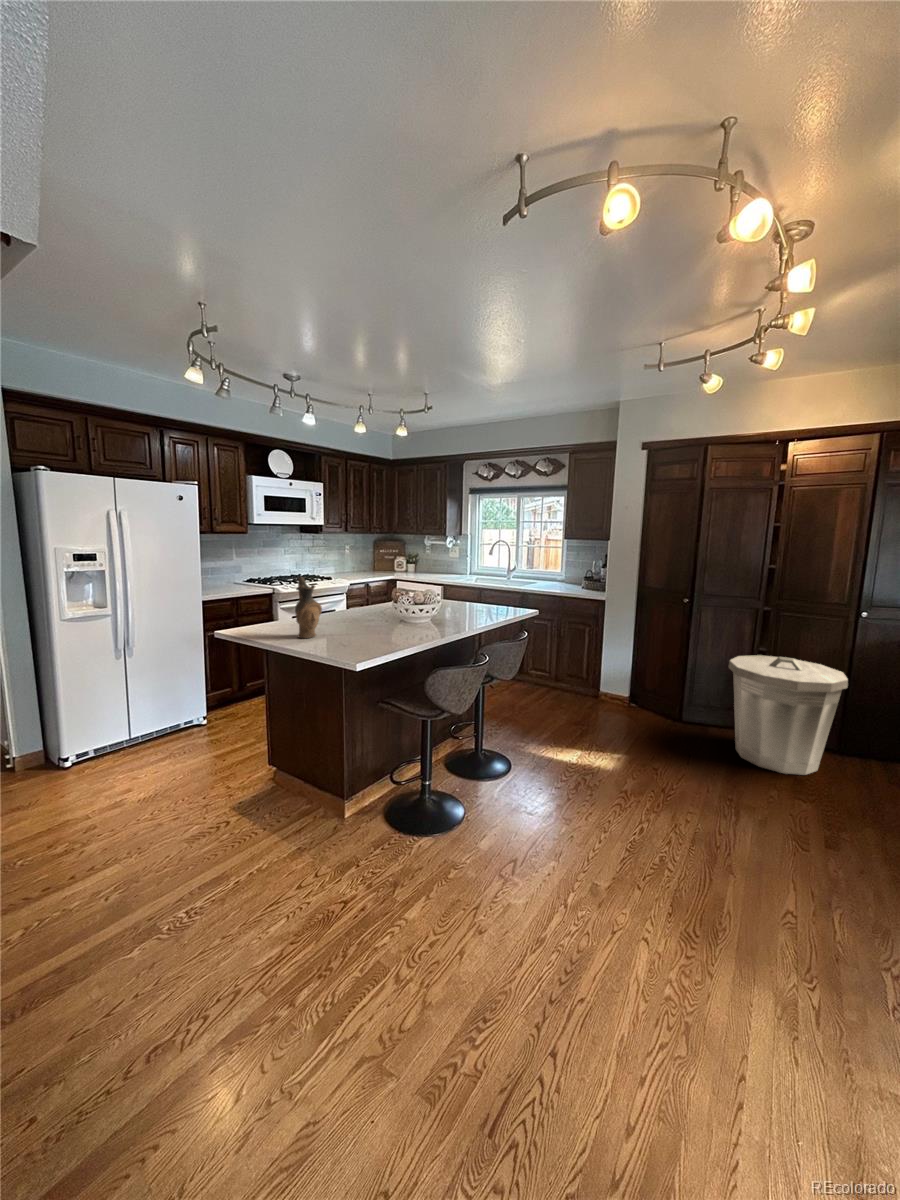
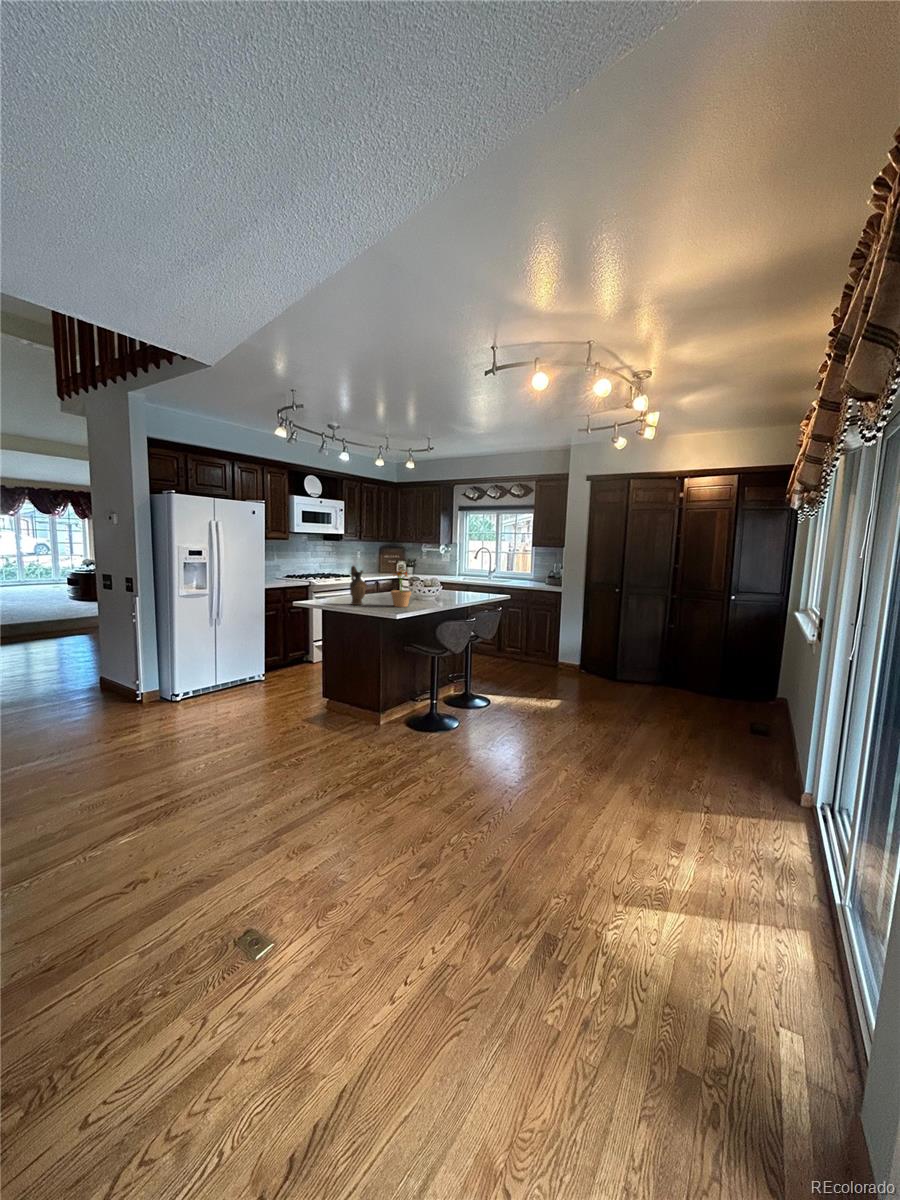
potted plant: none [357,580,389,643] -> present [391,570,411,607]
trash can: present [728,655,848,775] -> none [643,627,718,707]

